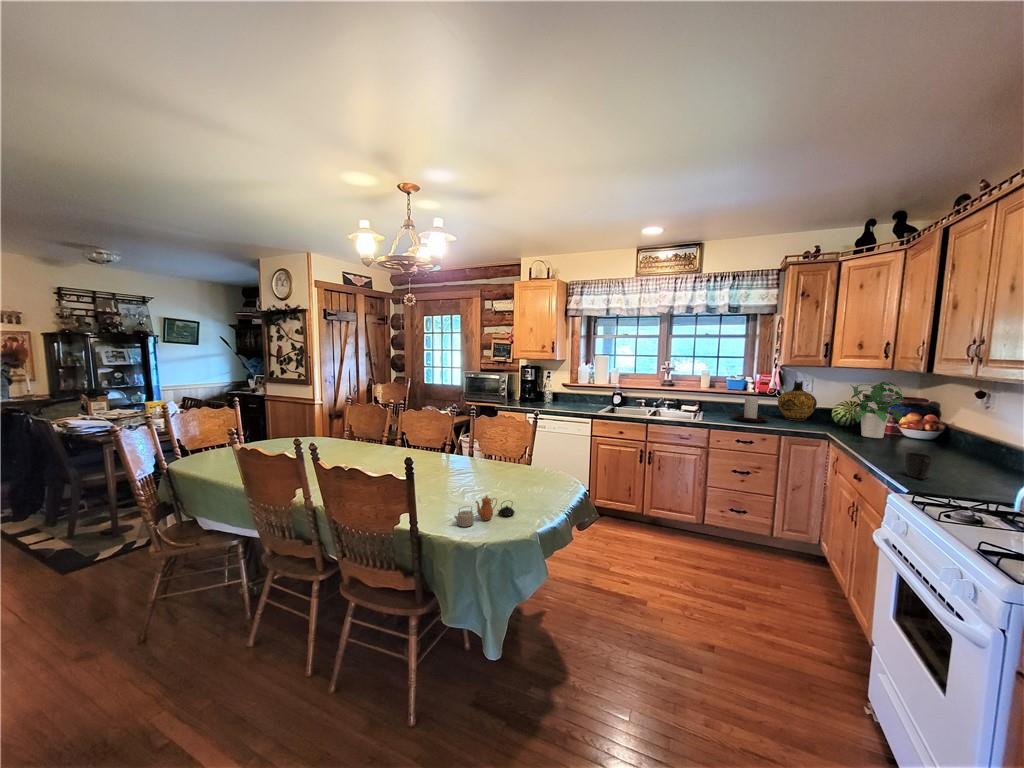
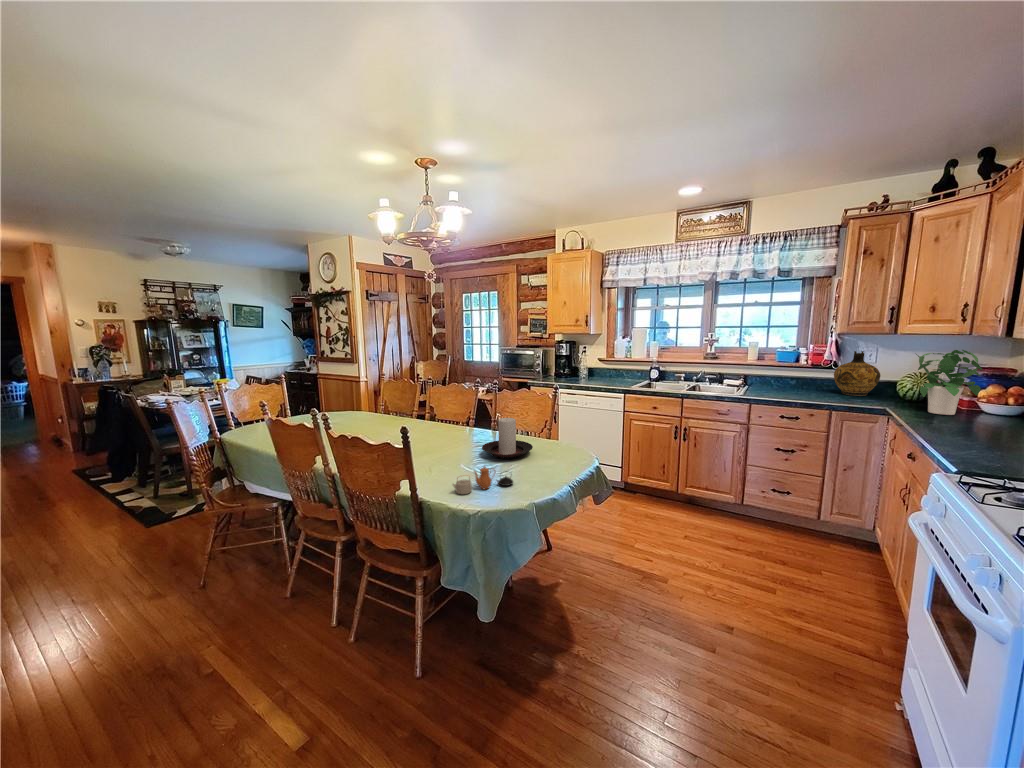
candle holder: present [732,397,770,422] -> present [482,418,533,459]
mug: present [905,453,933,479] -> none [960,430,994,459]

